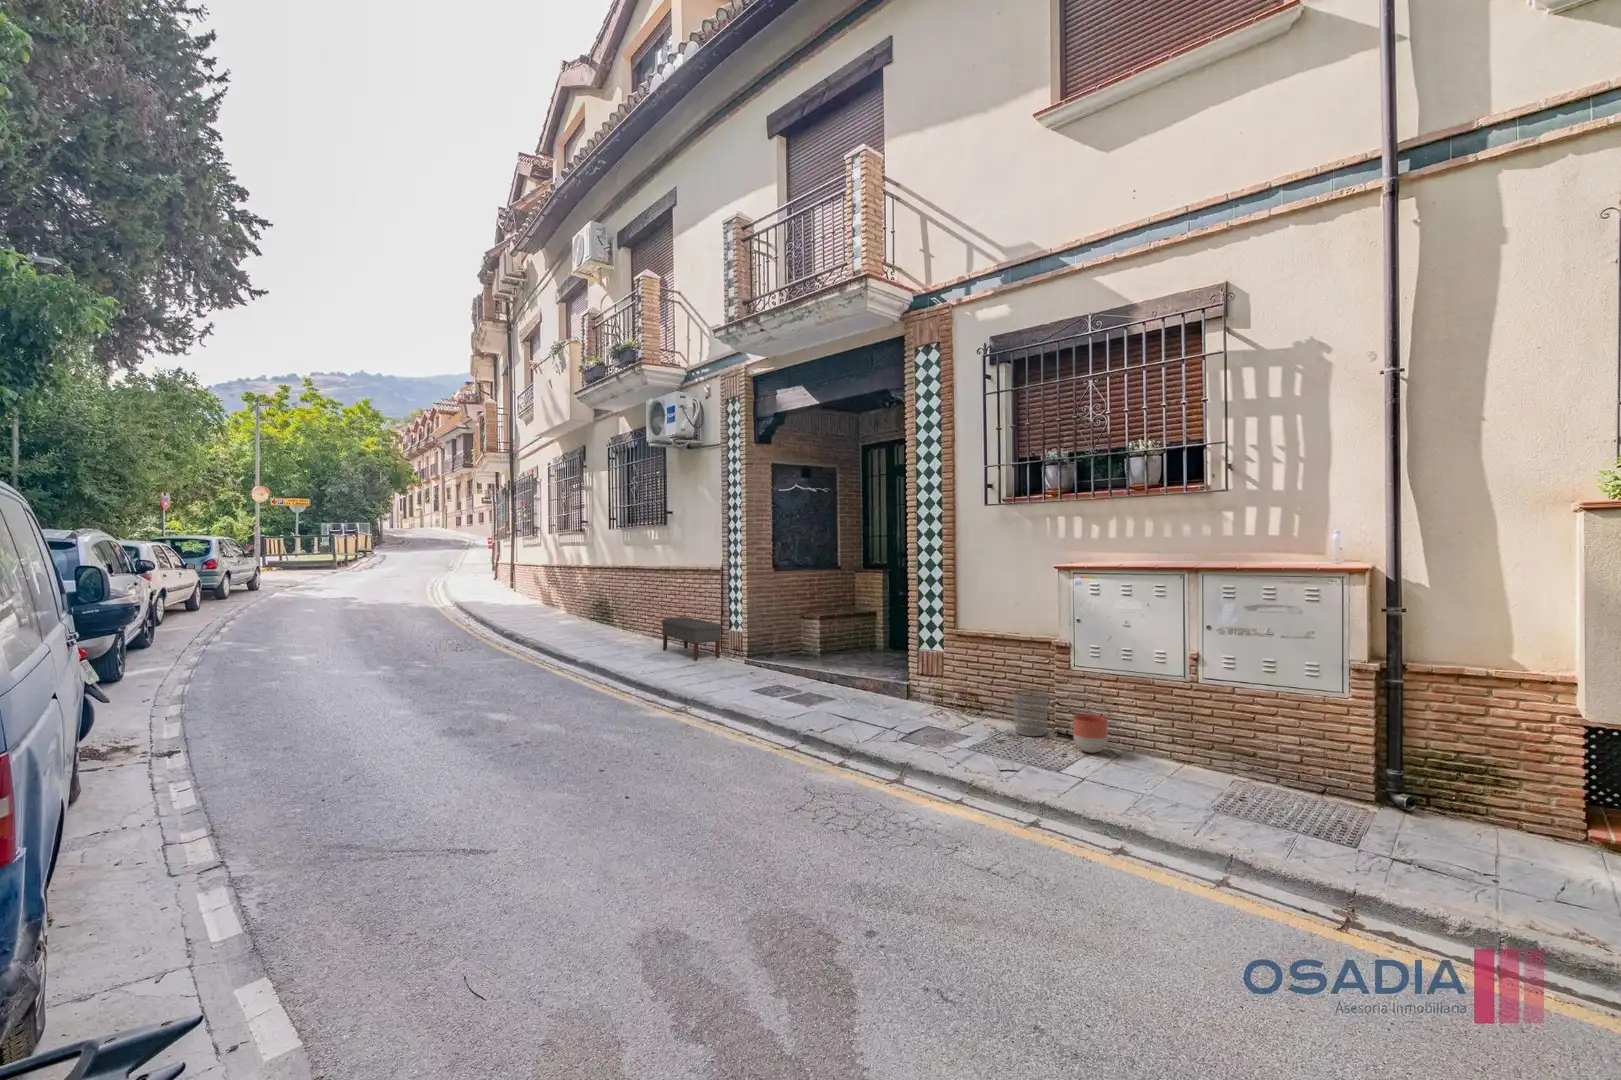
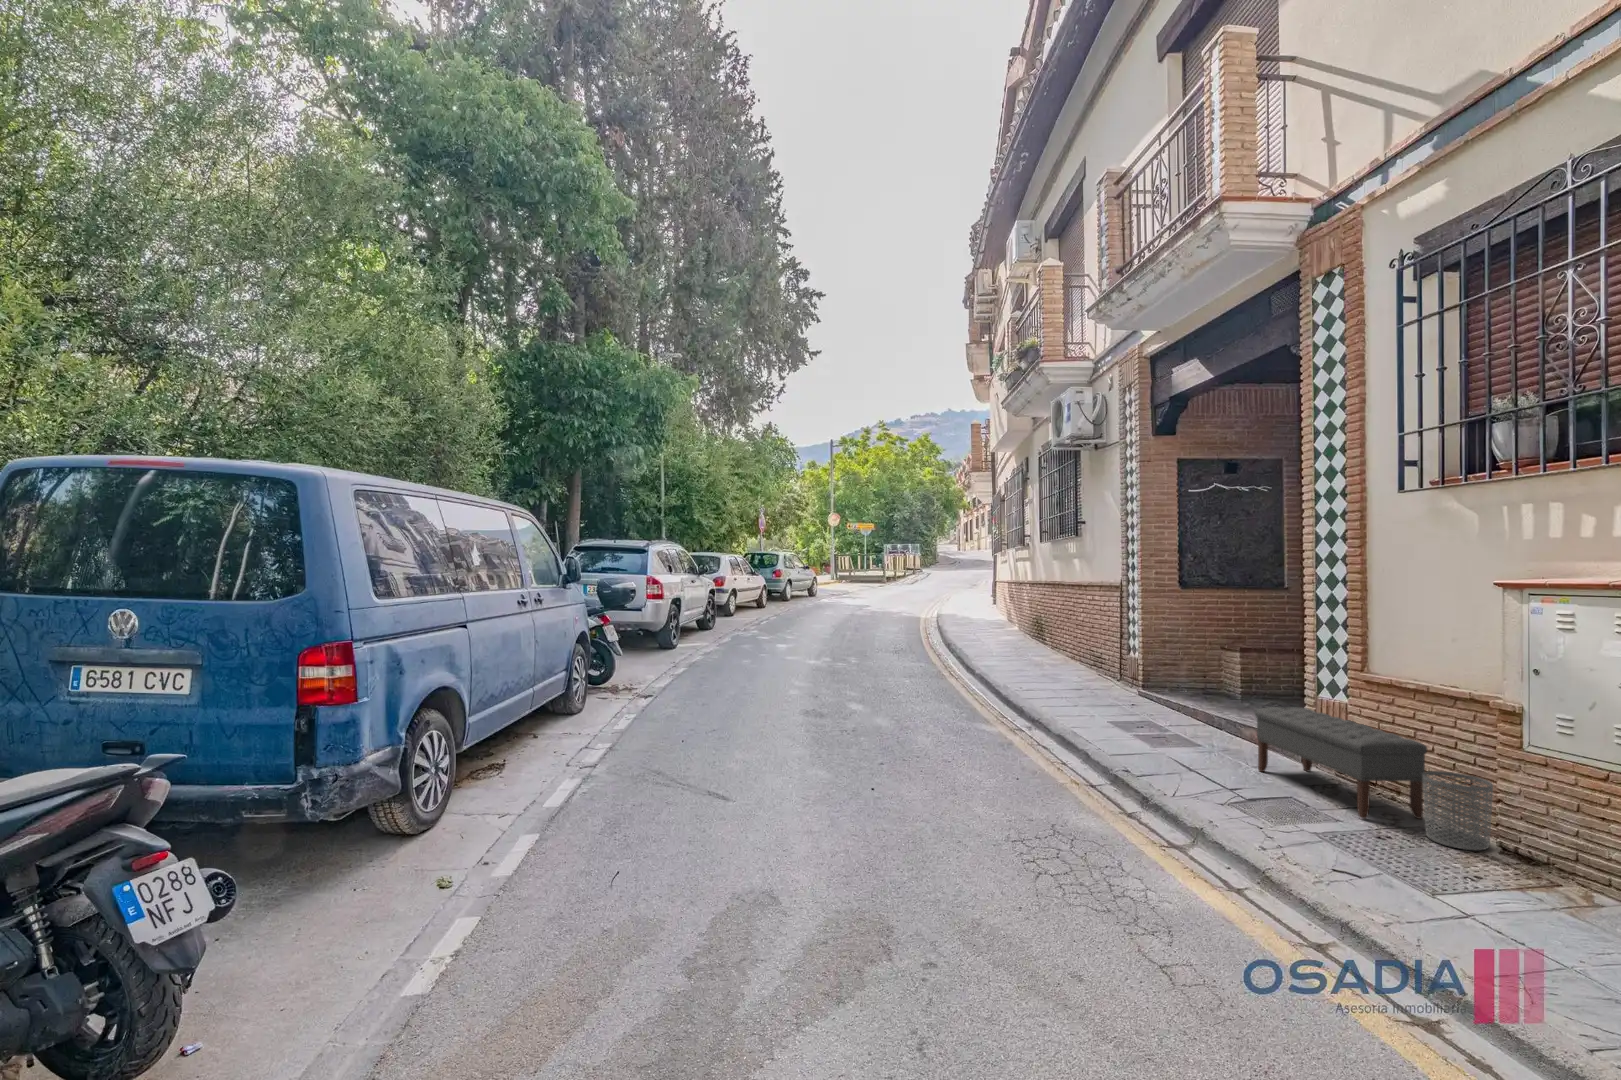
bench: present [662,617,721,660] -> present [1255,707,1427,819]
planter: present [1073,714,1108,753] -> none [1506,826,1584,897]

